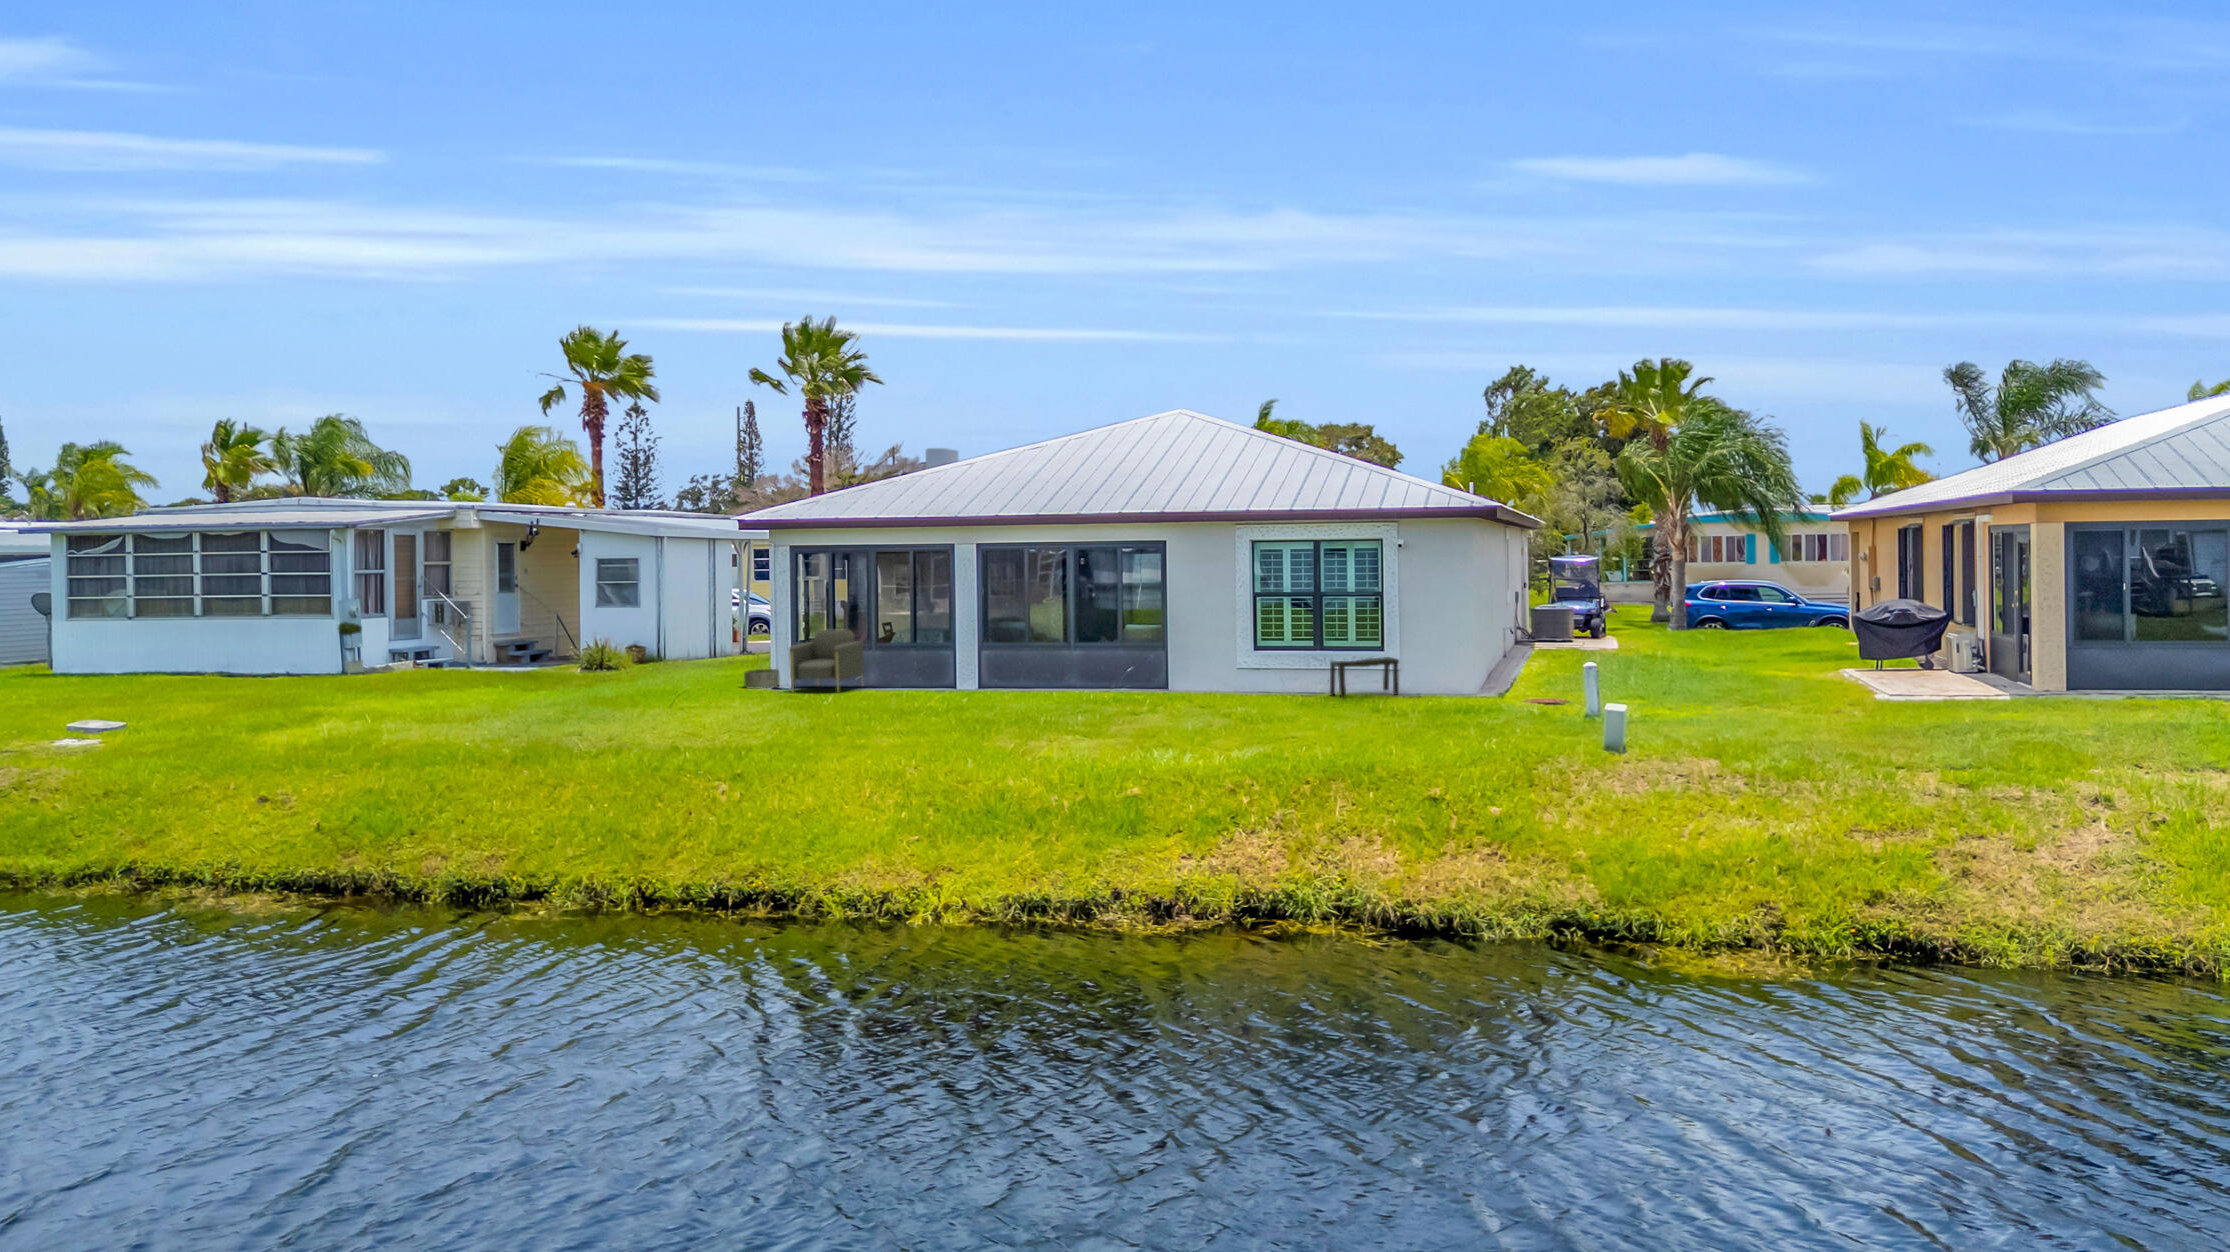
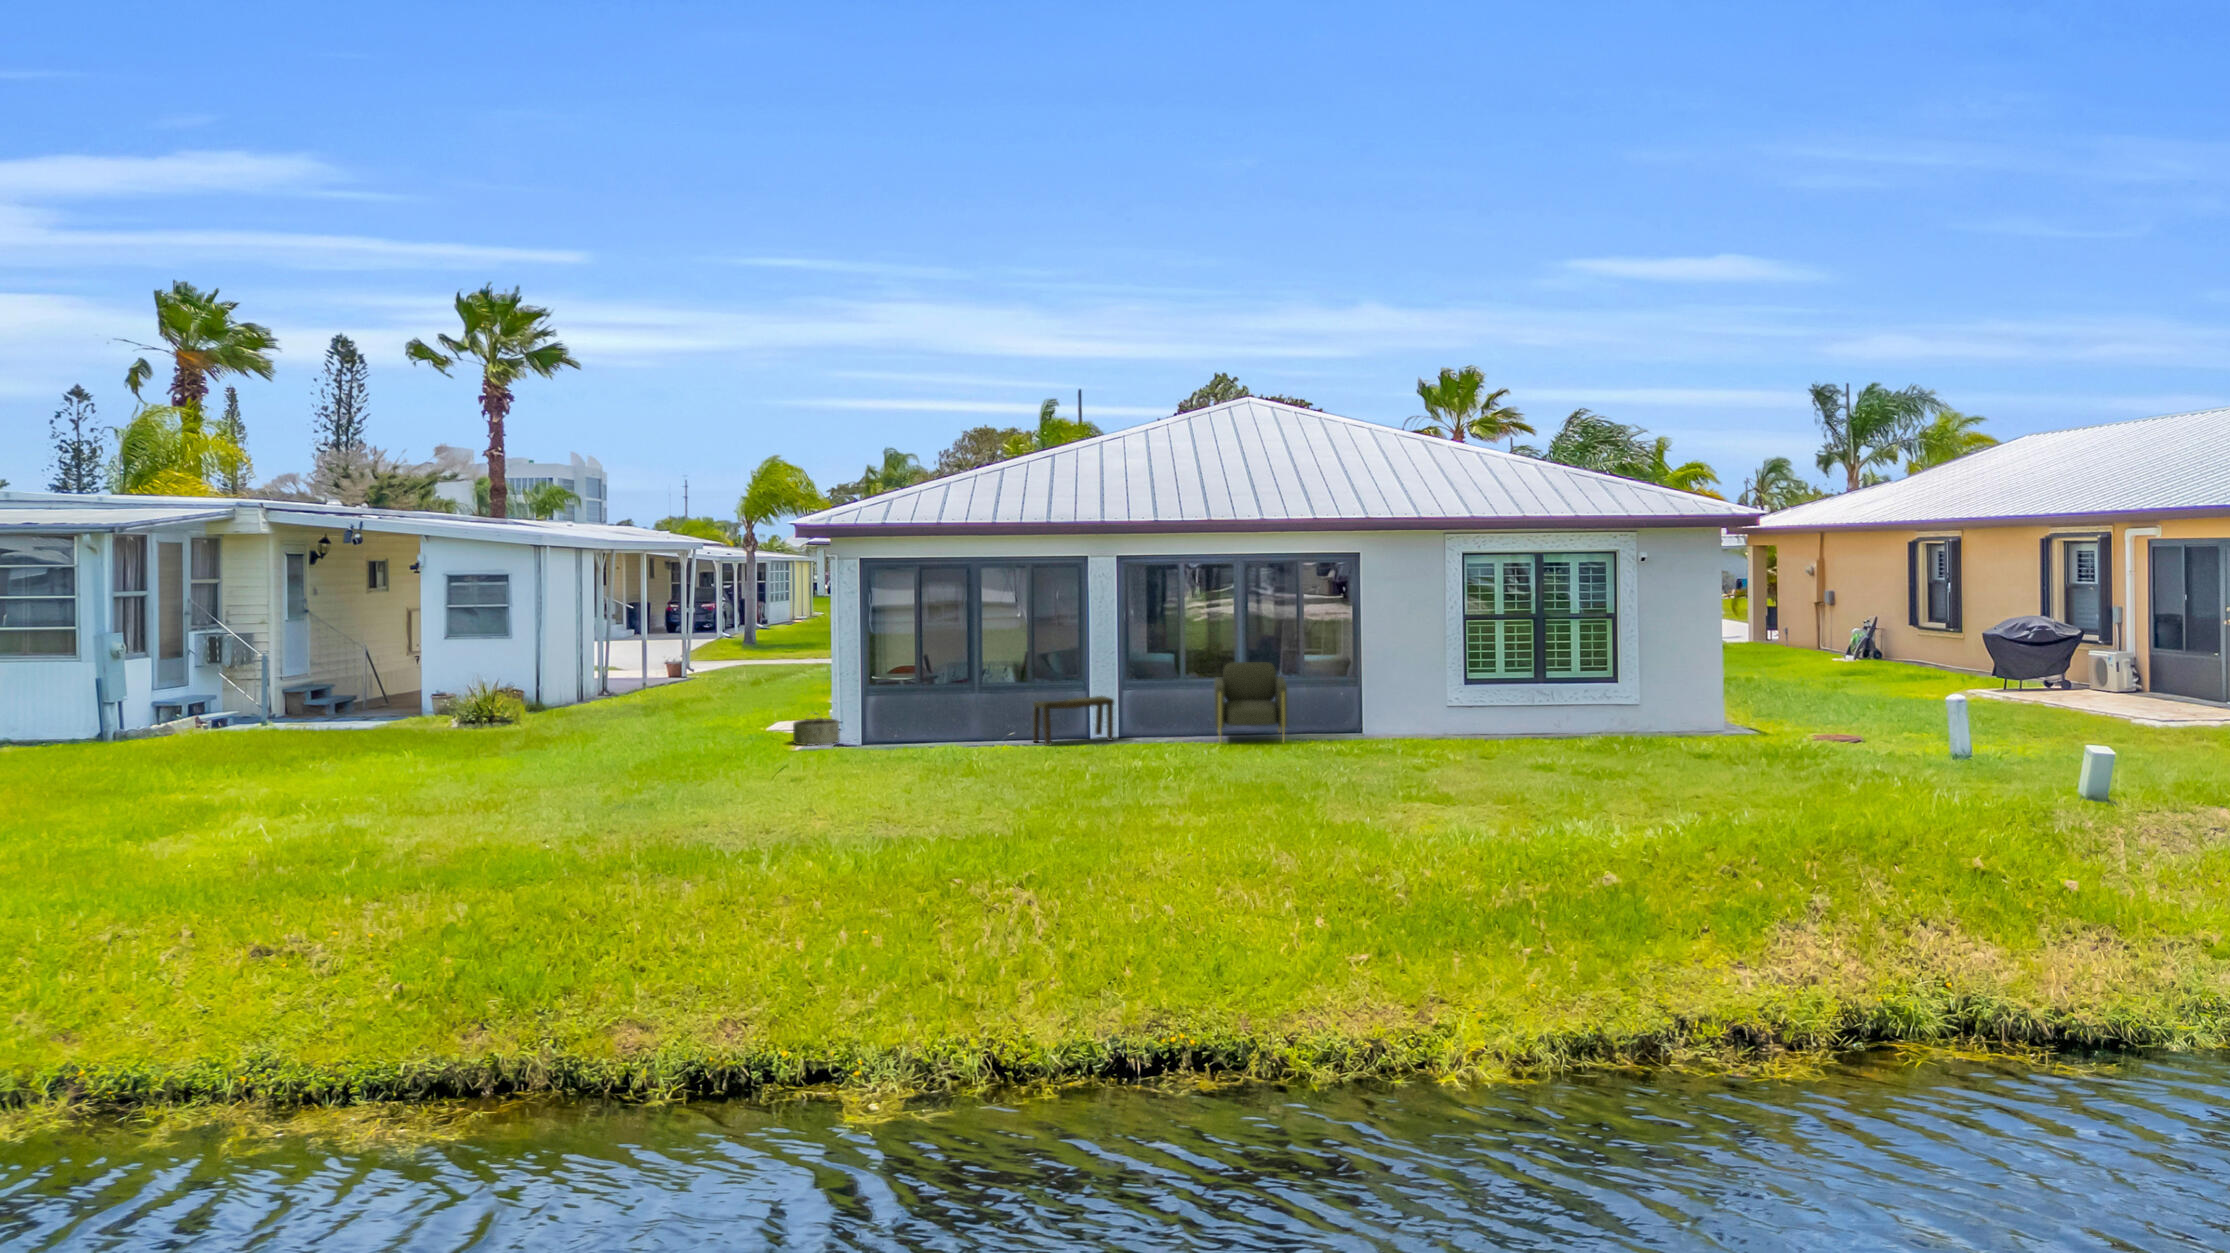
potted tree: present [338,622,363,673] -> none [90,664,131,738]
armchair: present [789,630,864,691] -> present [1214,662,1287,743]
bench: present [1330,657,1399,698] -> present [1033,696,1114,746]

